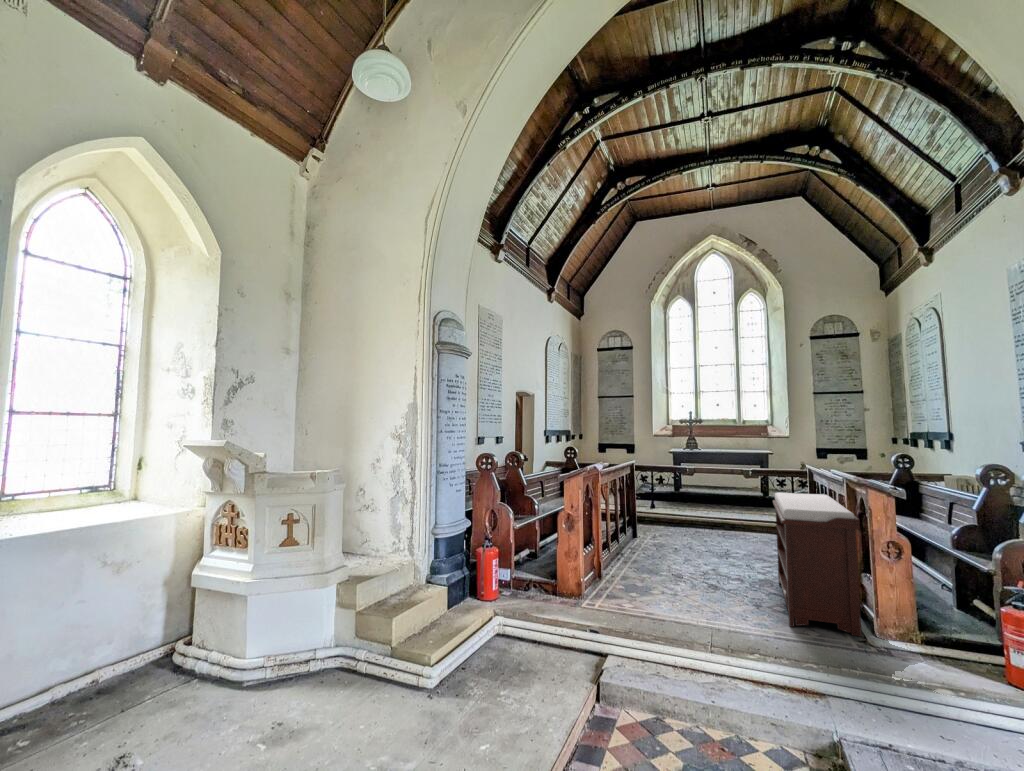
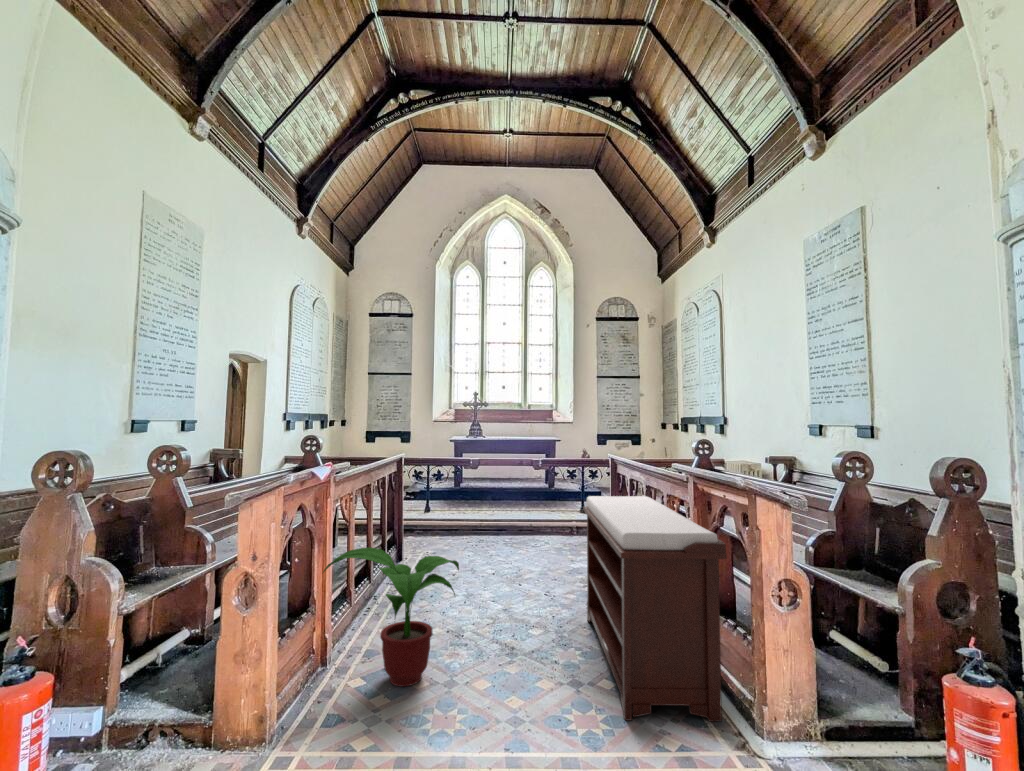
potted plant: none [596,514,679,596] -> present [323,547,459,686]

